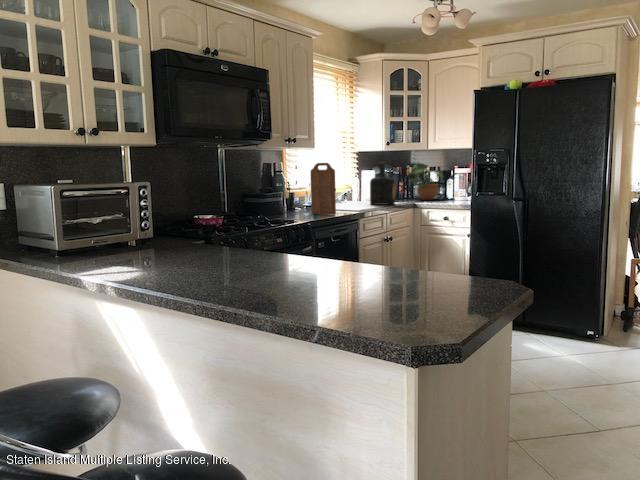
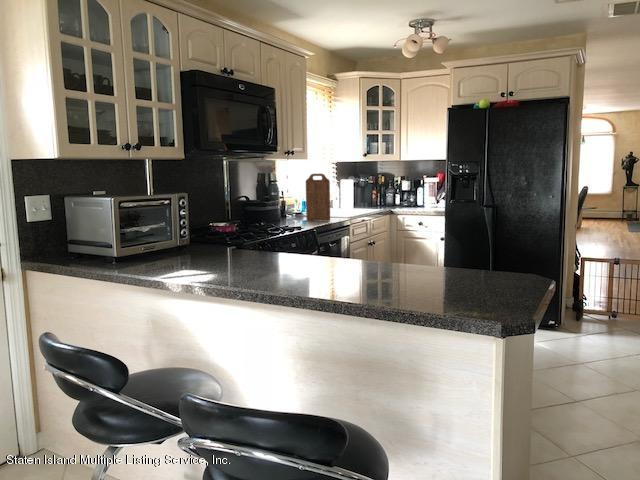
bottle: present [370,162,395,205] -> none [351,172,374,211]
potted plant: present [410,163,444,200] -> none [383,171,414,206]

